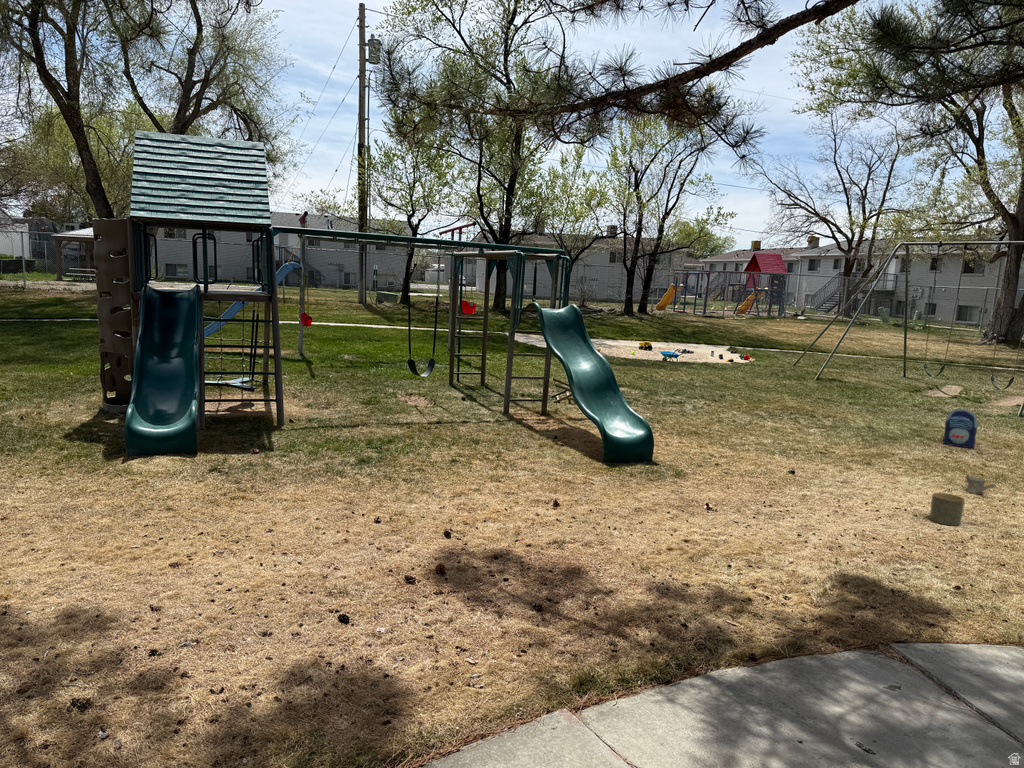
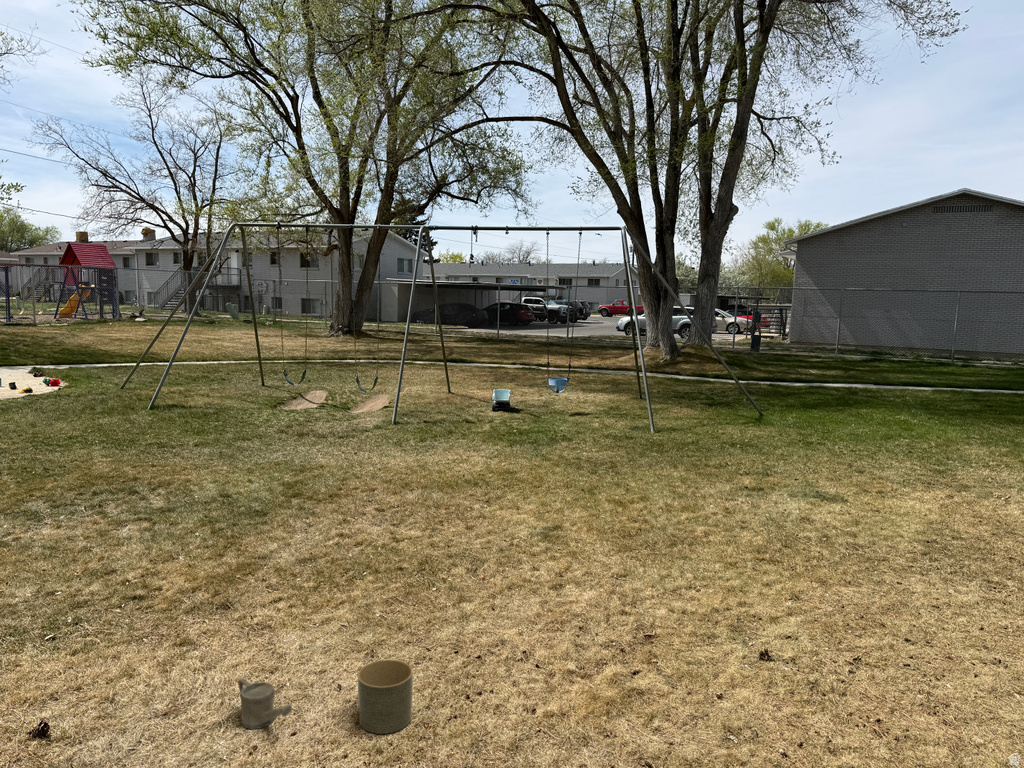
backpack: present [943,409,978,448] -> none [329,441,368,493]
watering can: present [966,475,995,495] -> present [239,679,292,729]

